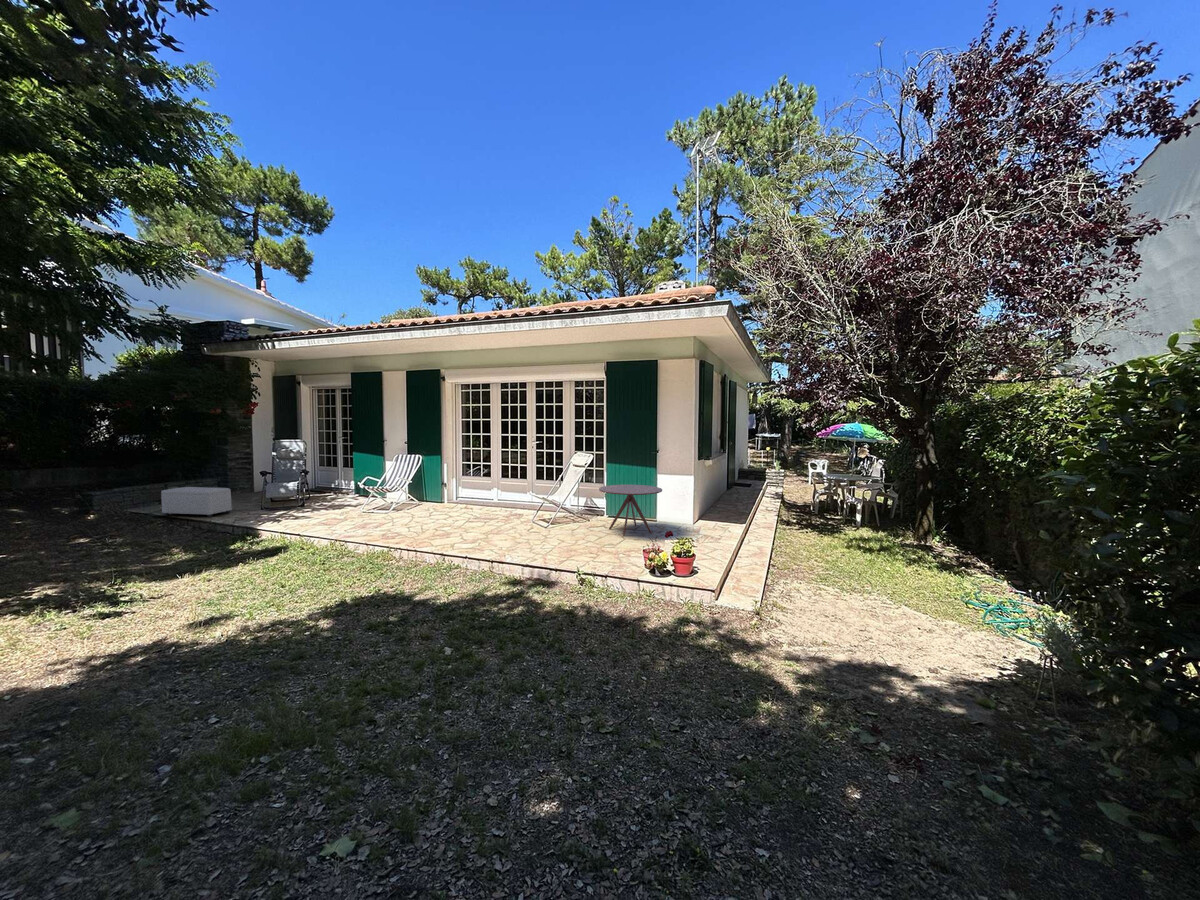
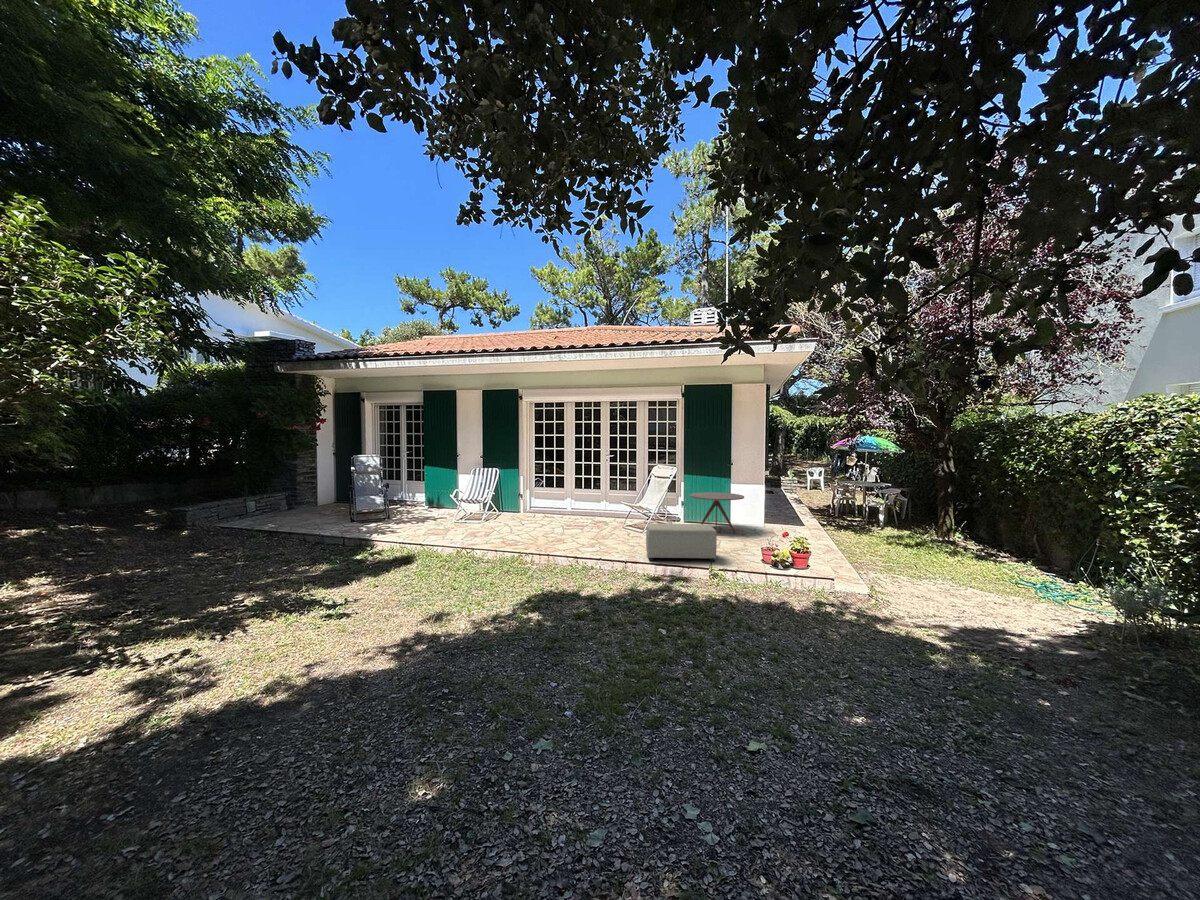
ottoman: present [161,487,232,517] -> present [646,524,717,561]

